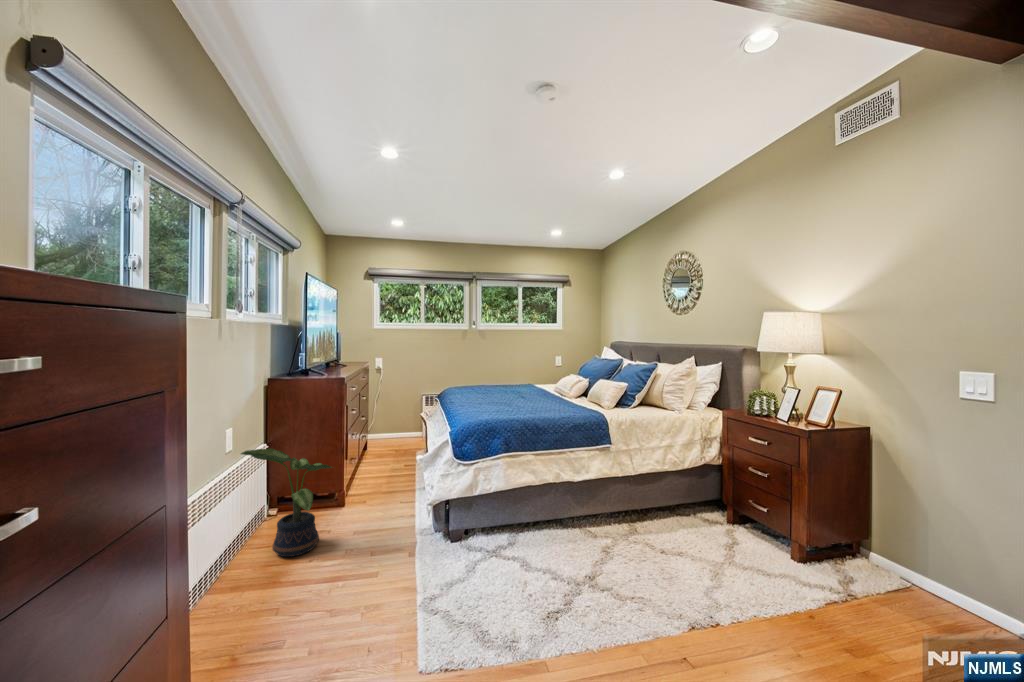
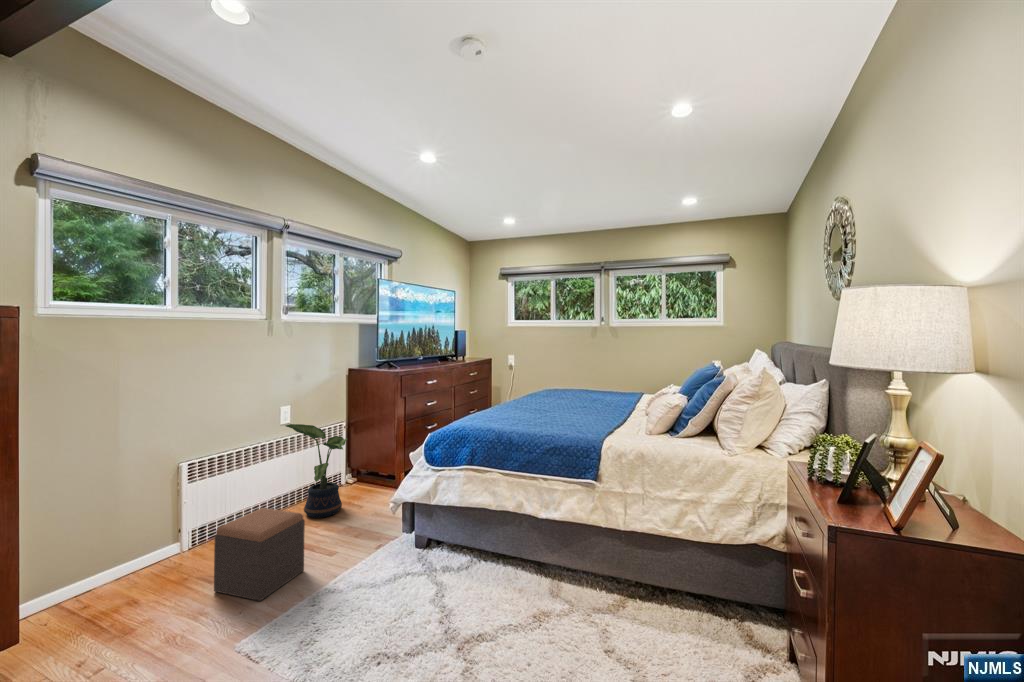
footstool: none [303,537,379,657] -> present [214,508,305,601]

